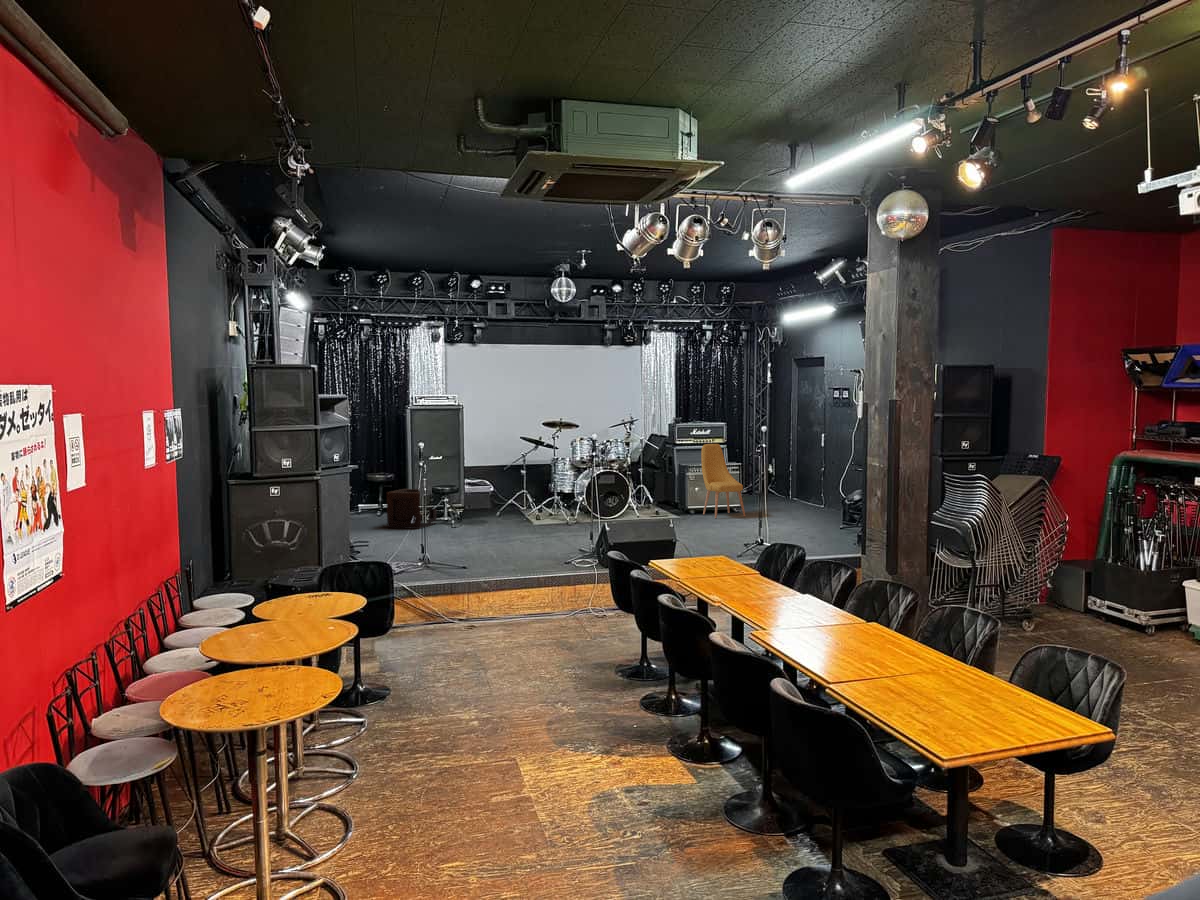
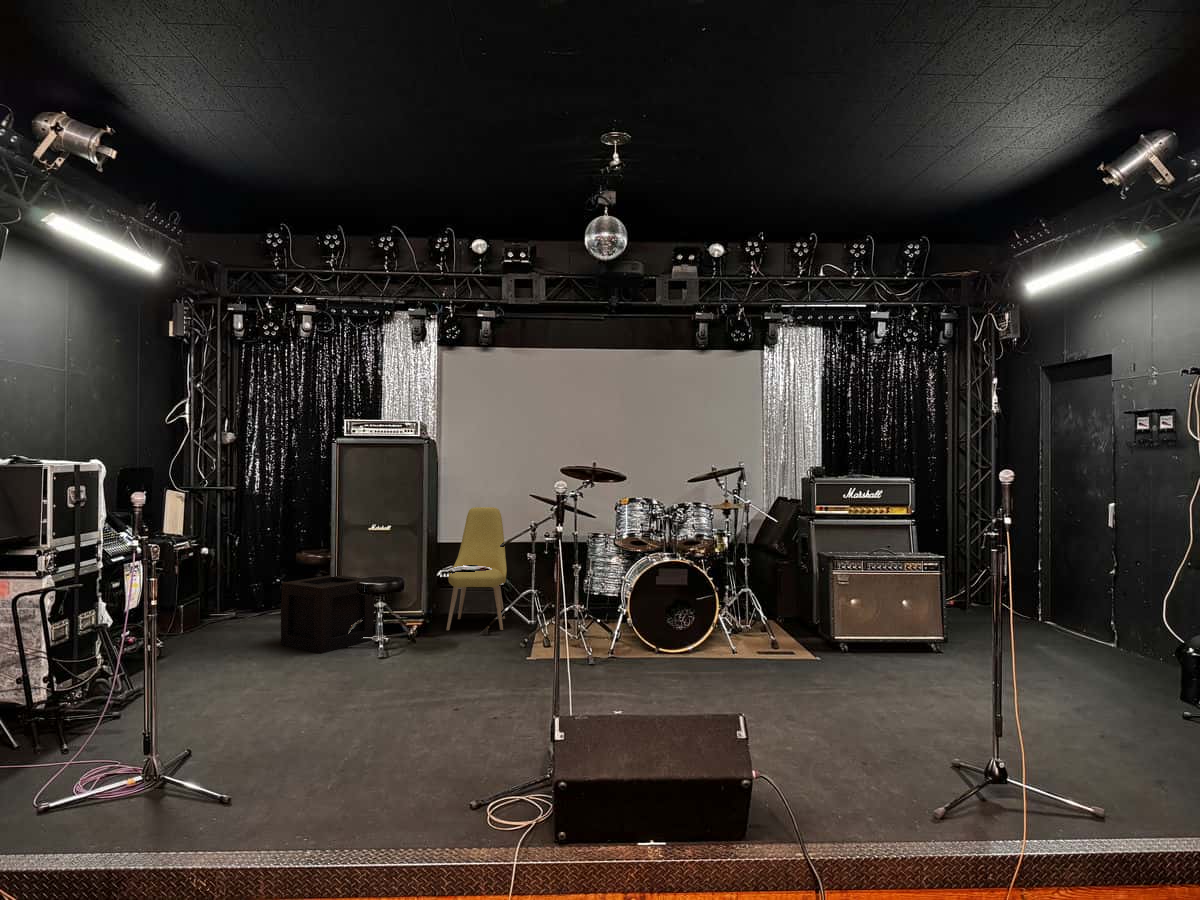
chair: present [701,444,745,519] -> present [446,507,507,631]

